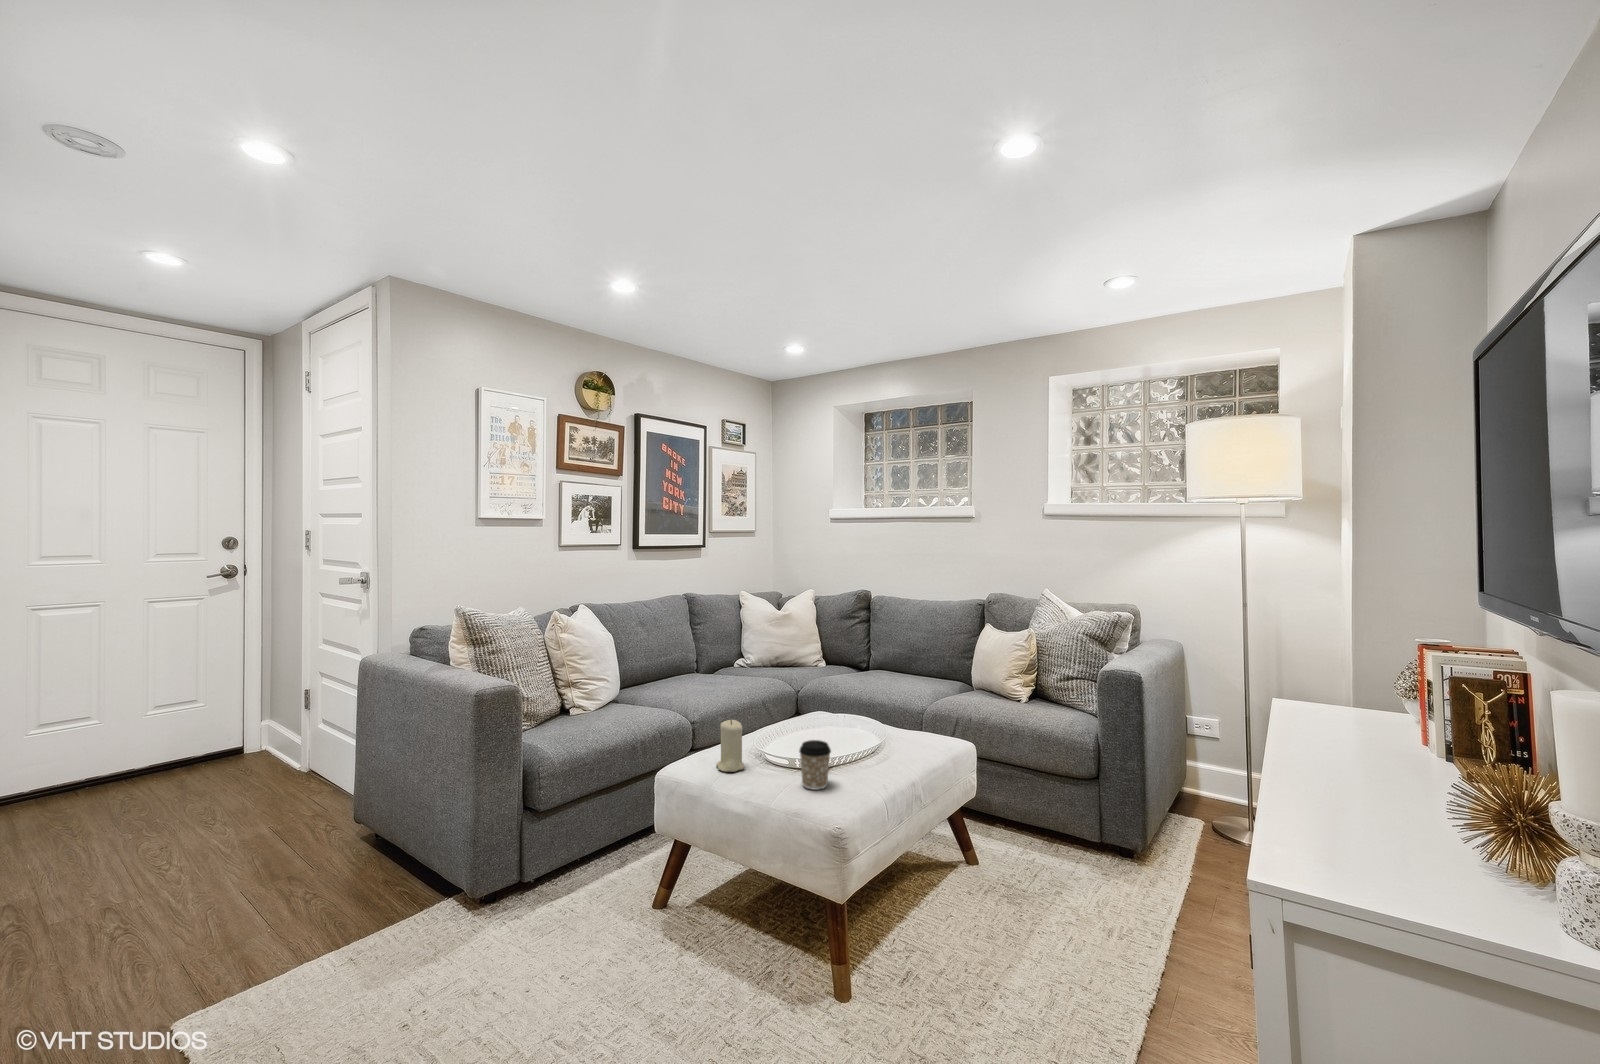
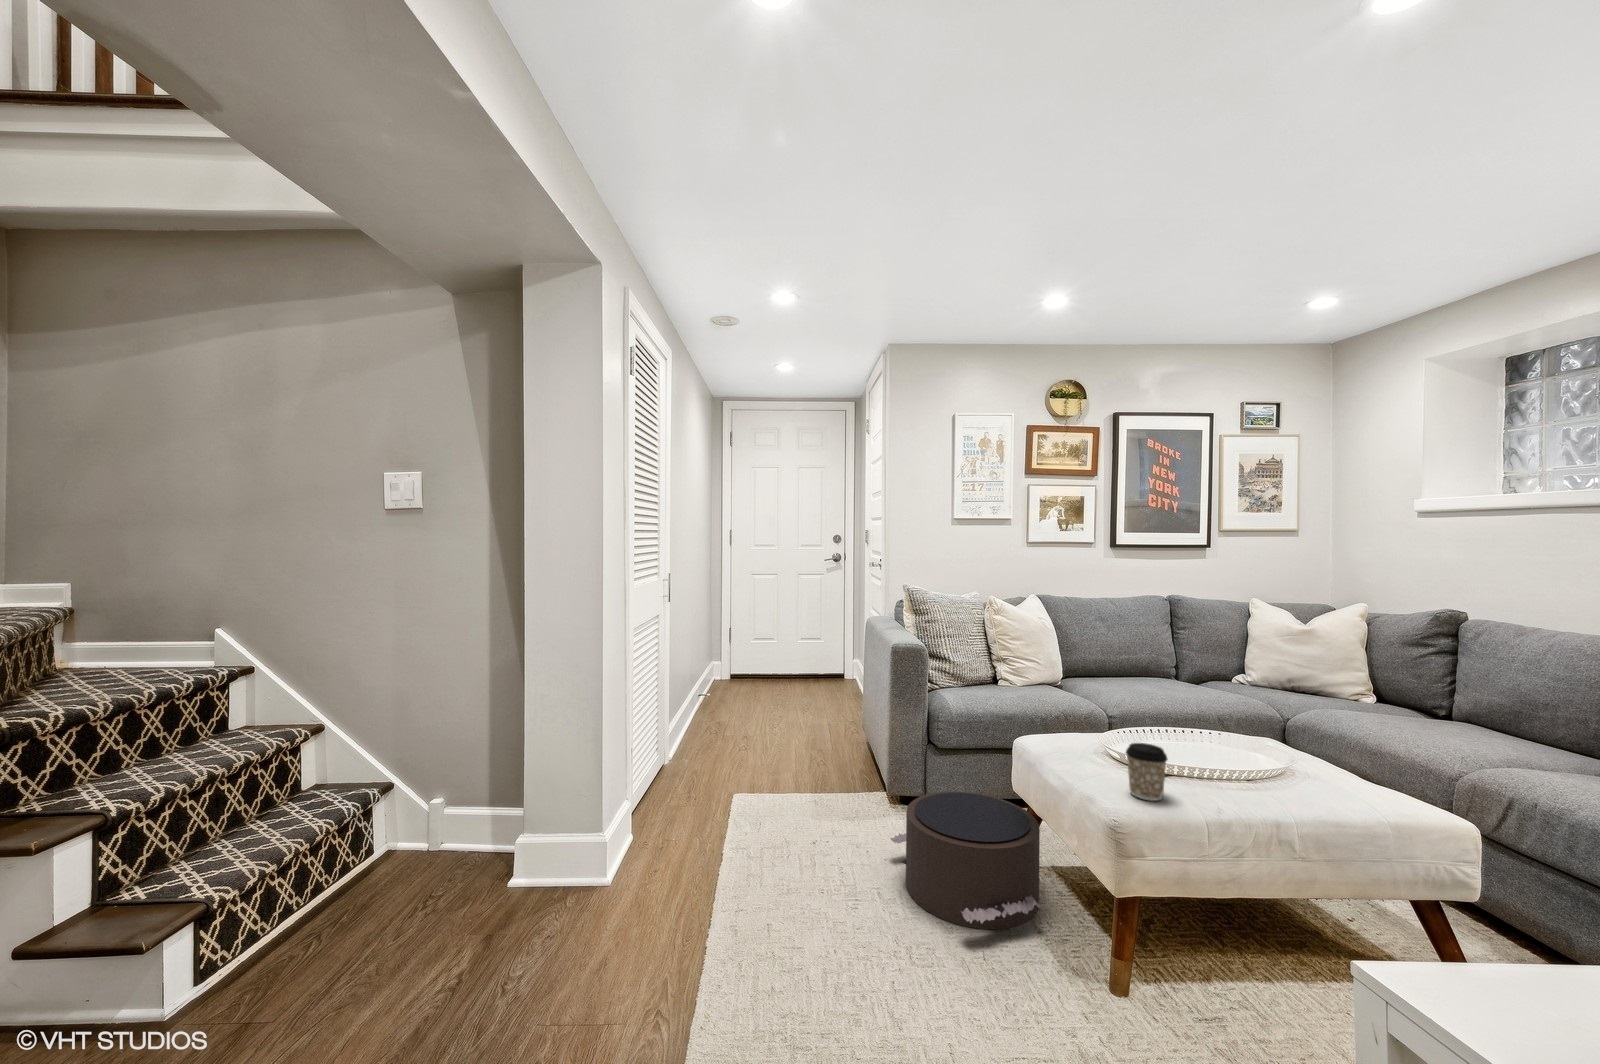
candle: present [716,720,745,772] -> none [1061,705,1092,759]
pouf: none [522,837,719,996] -> present [890,791,1042,929]

